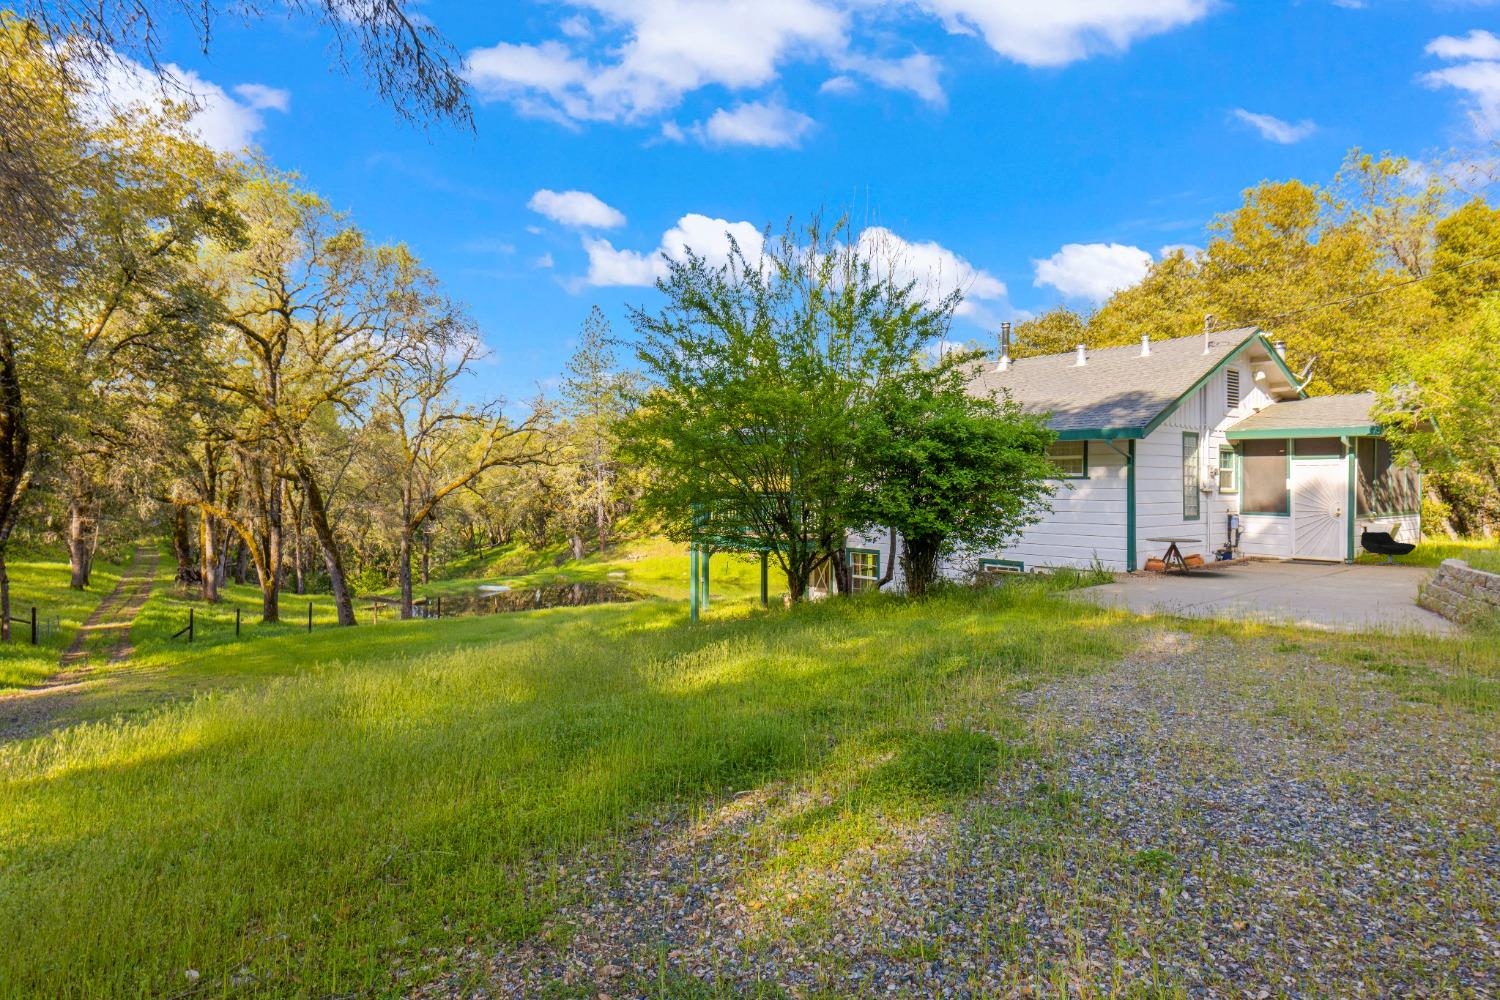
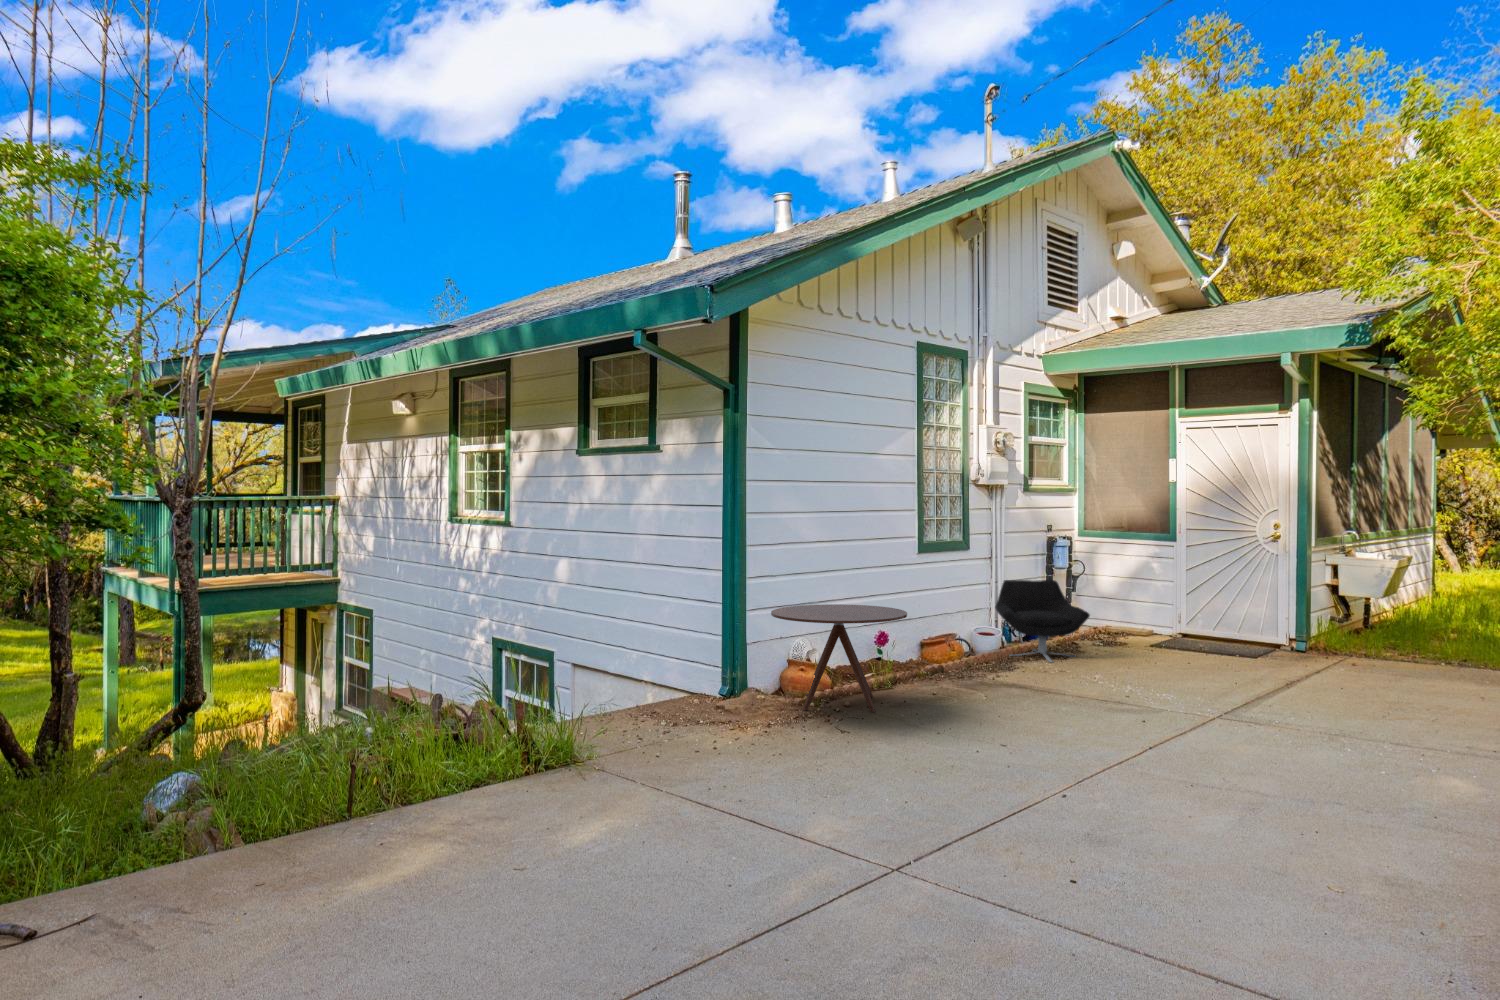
lounge chair: present [1361,532,1416,565] -> present [996,580,1090,662]

